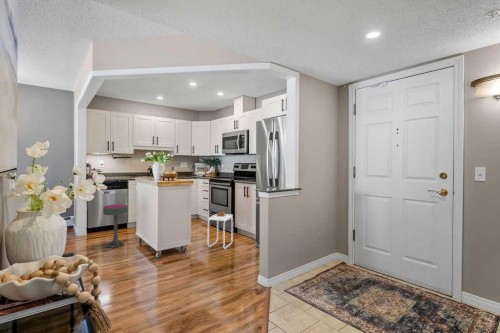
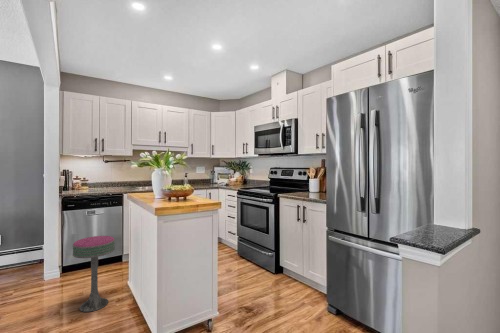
side table: present [208,212,233,248] -> none [246,249,284,317]

